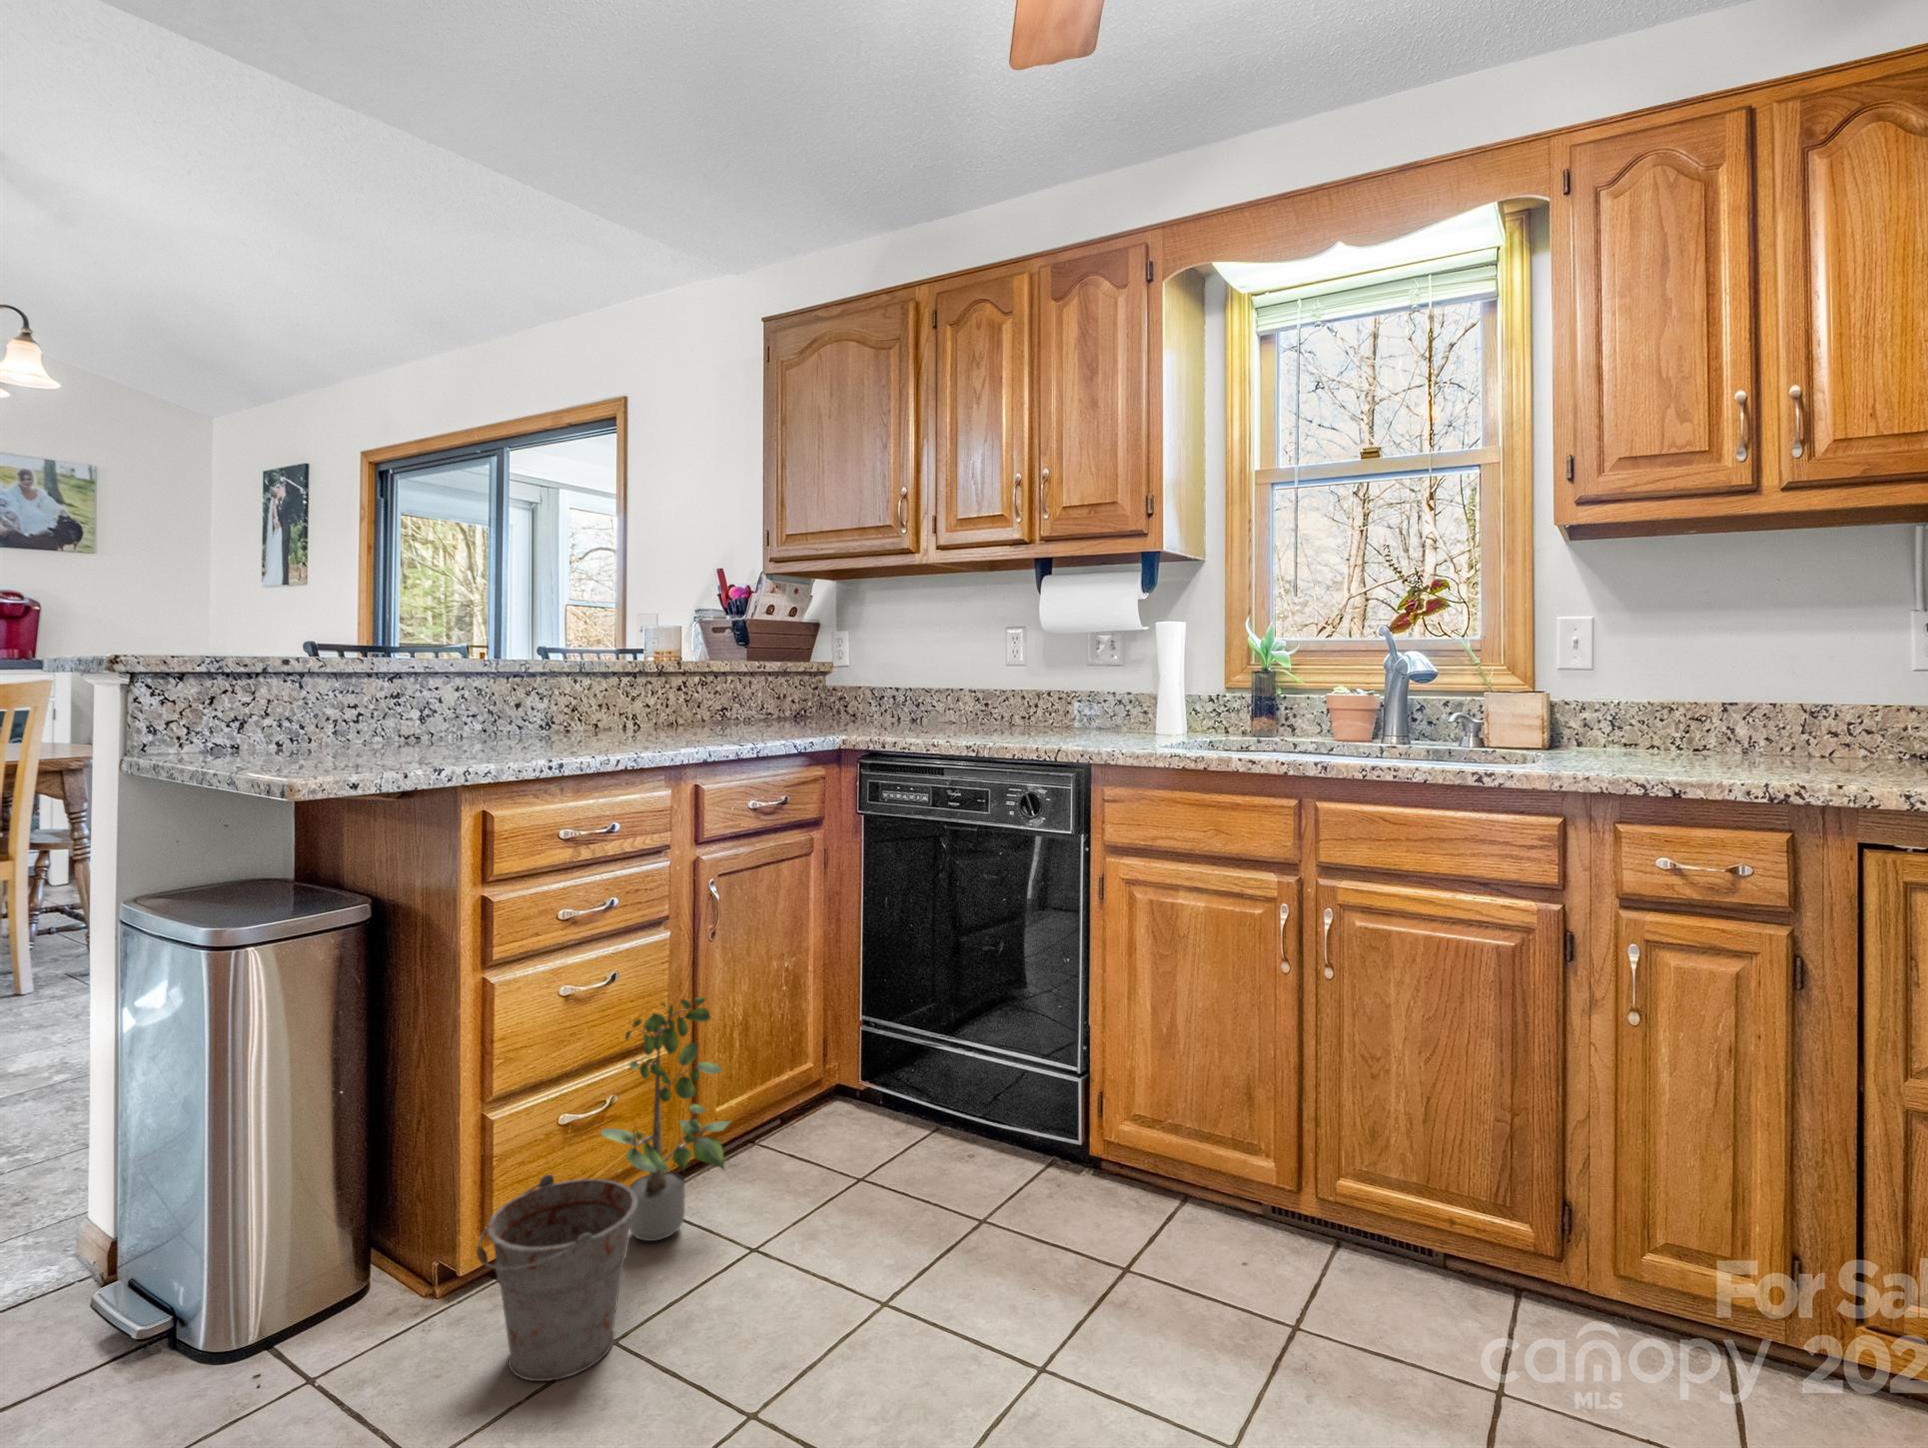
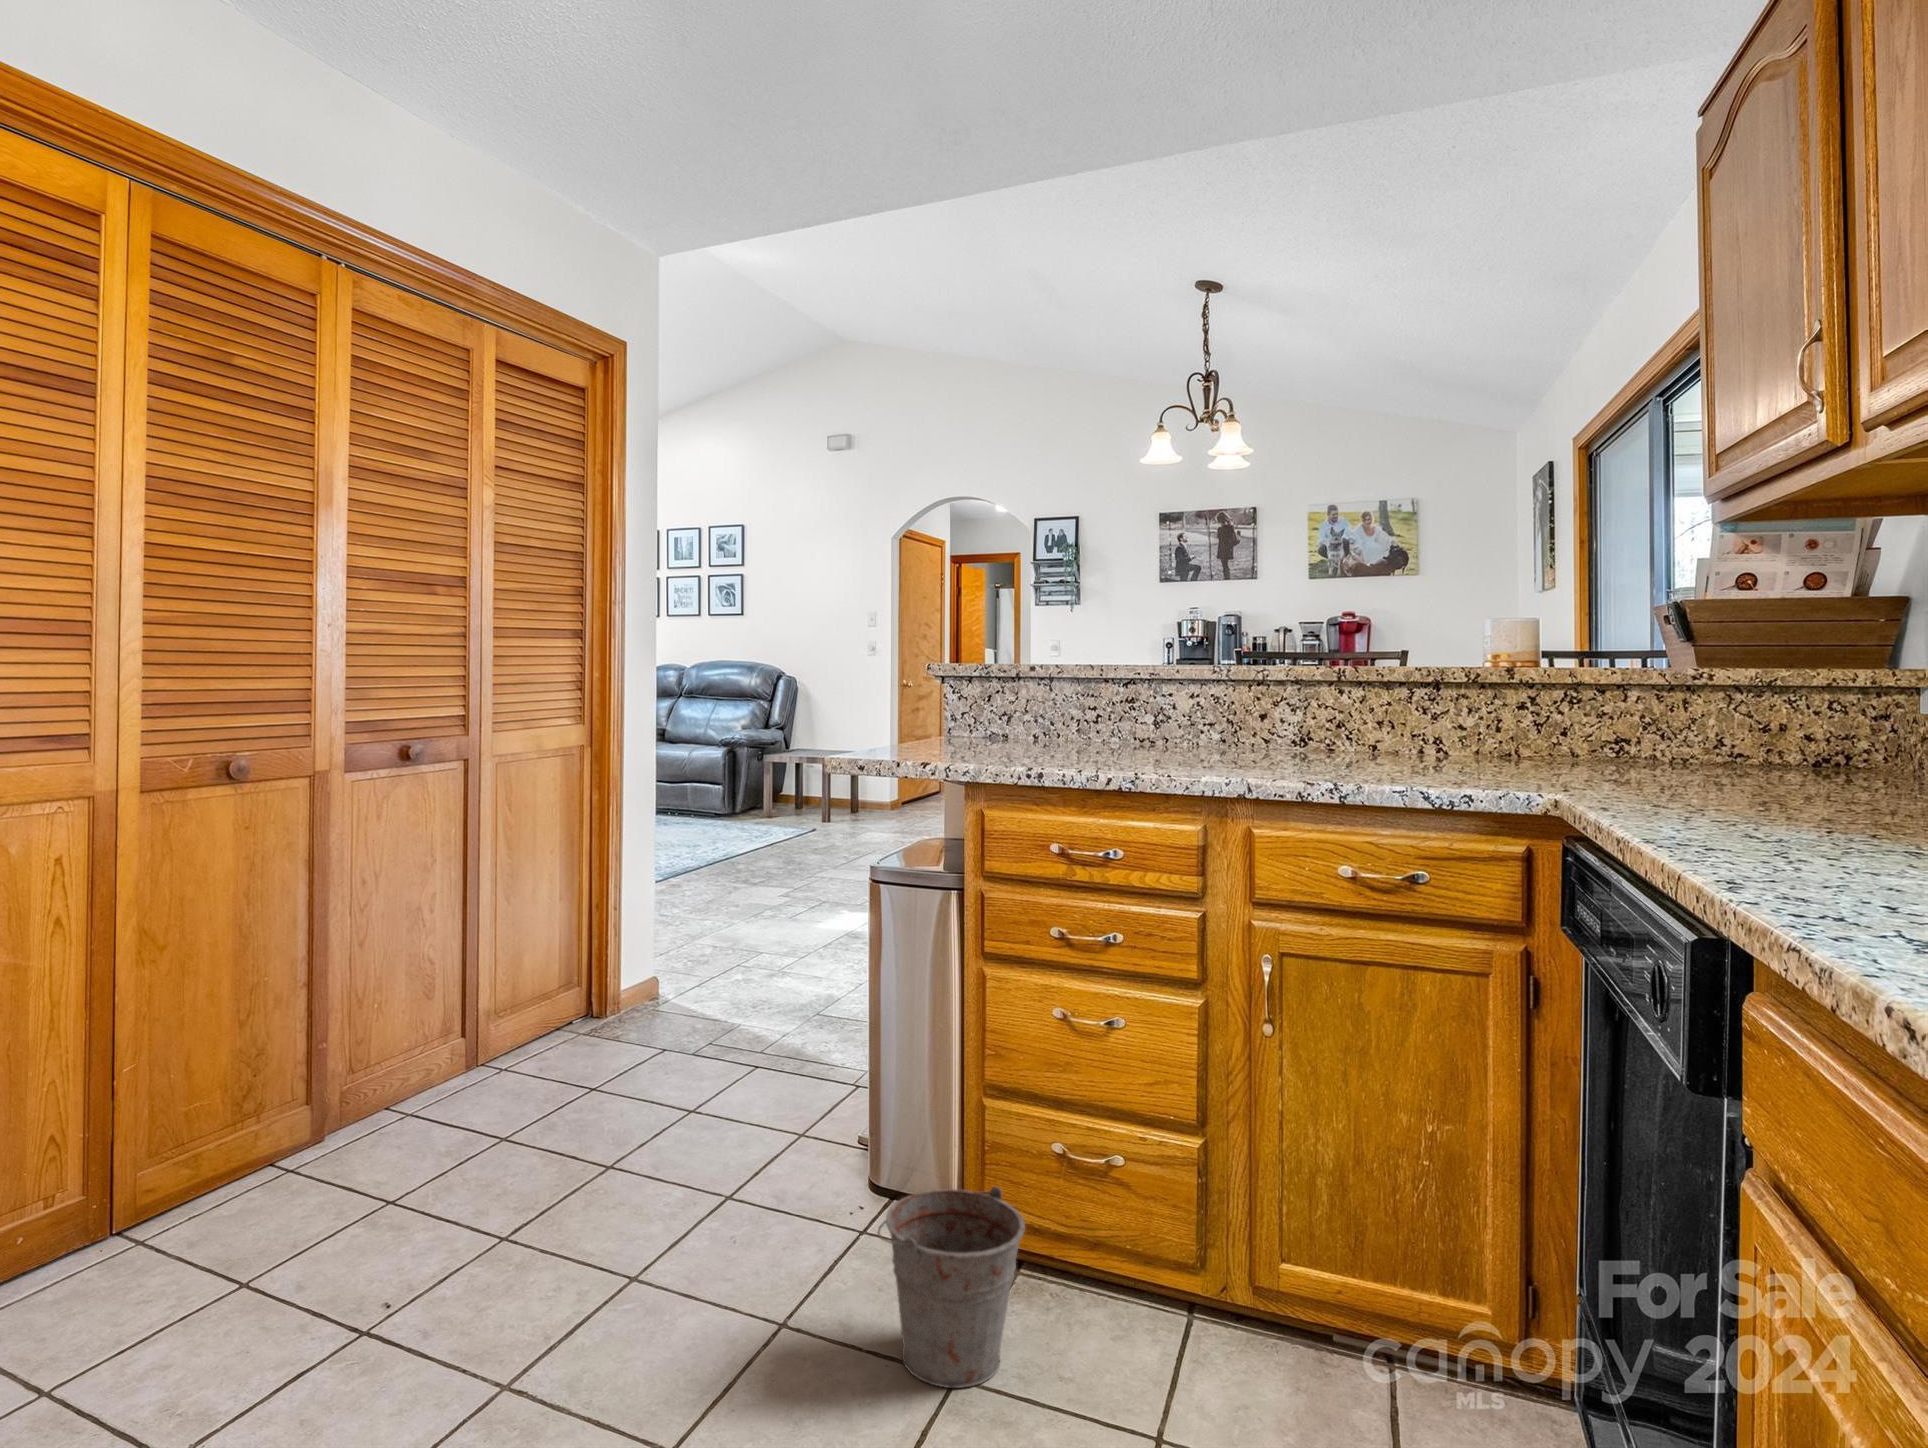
potted plant: present [601,997,730,1241] -> none [1094,1071,1270,1356]

